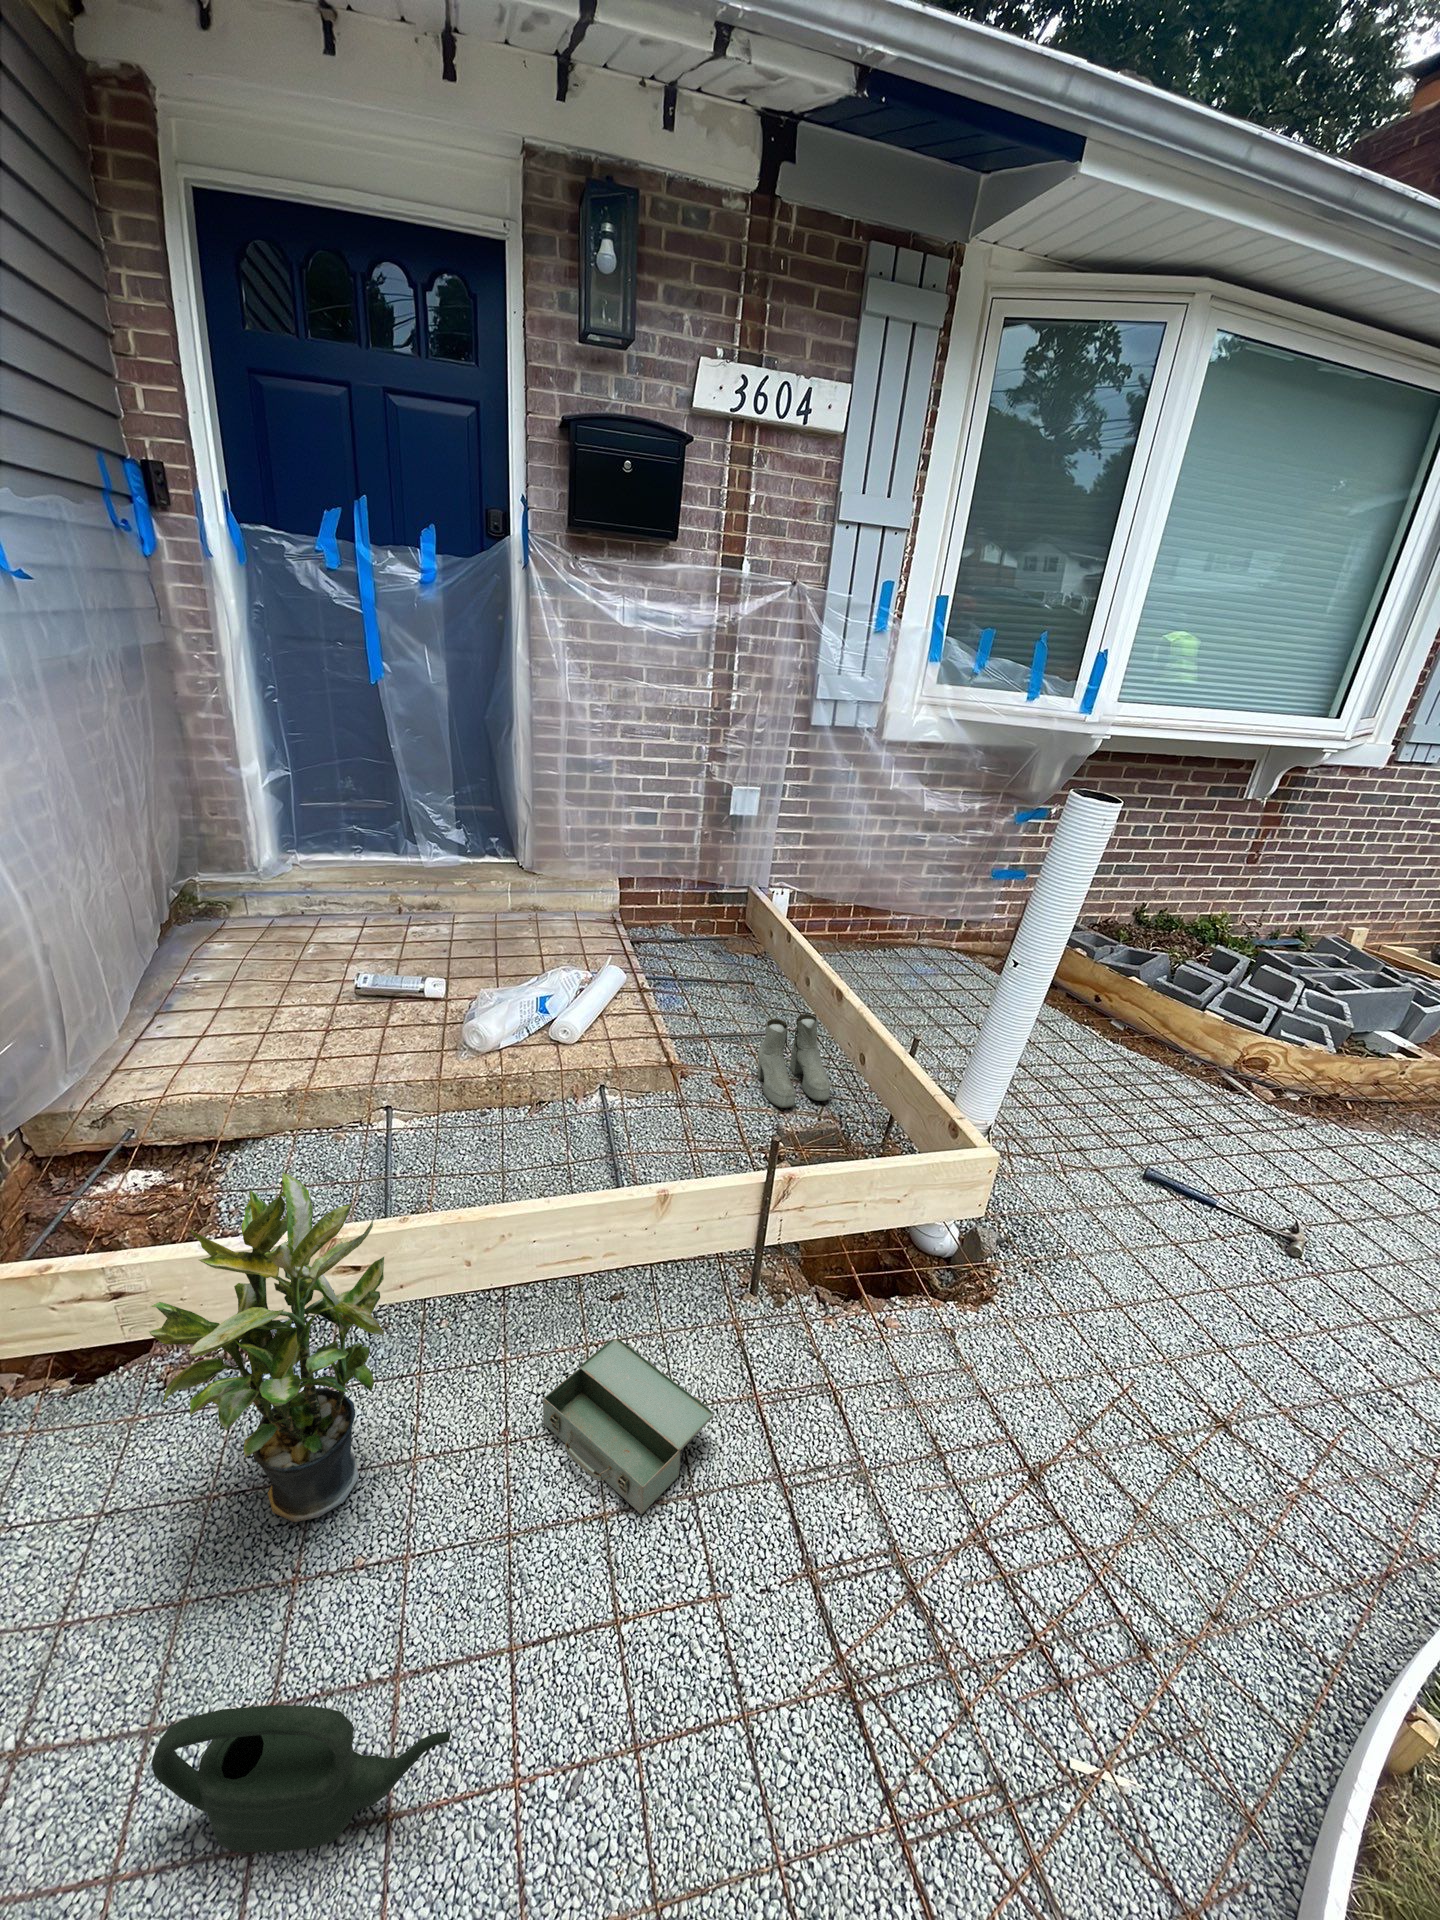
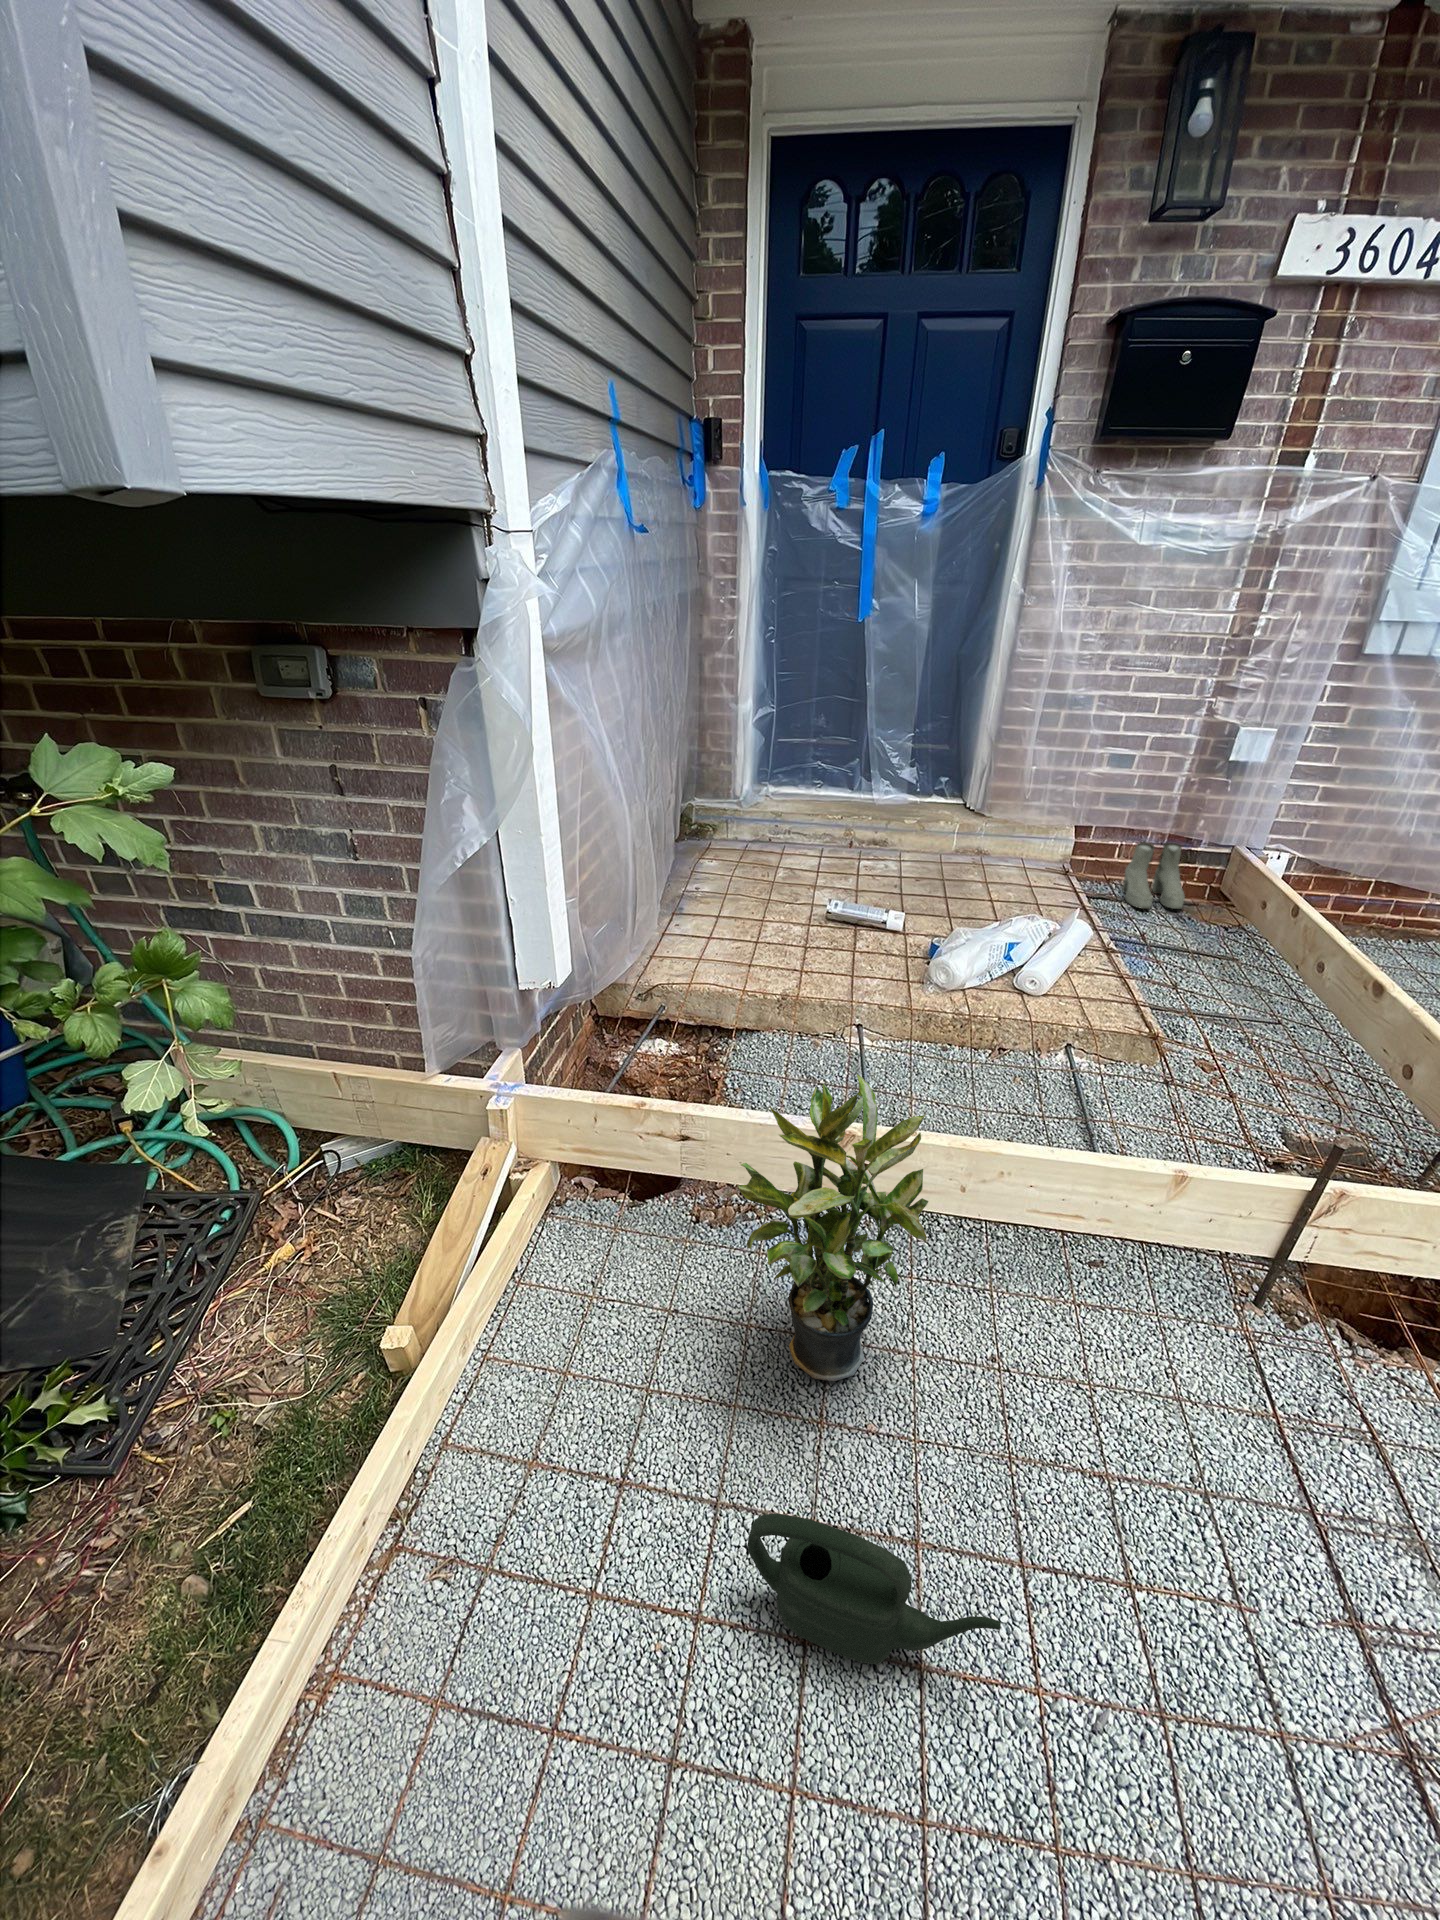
boots: present [758,1014,830,1108] -> present [1122,842,1185,909]
toolbox: present [543,1339,714,1514] -> none [1032,1304,1231,1489]

